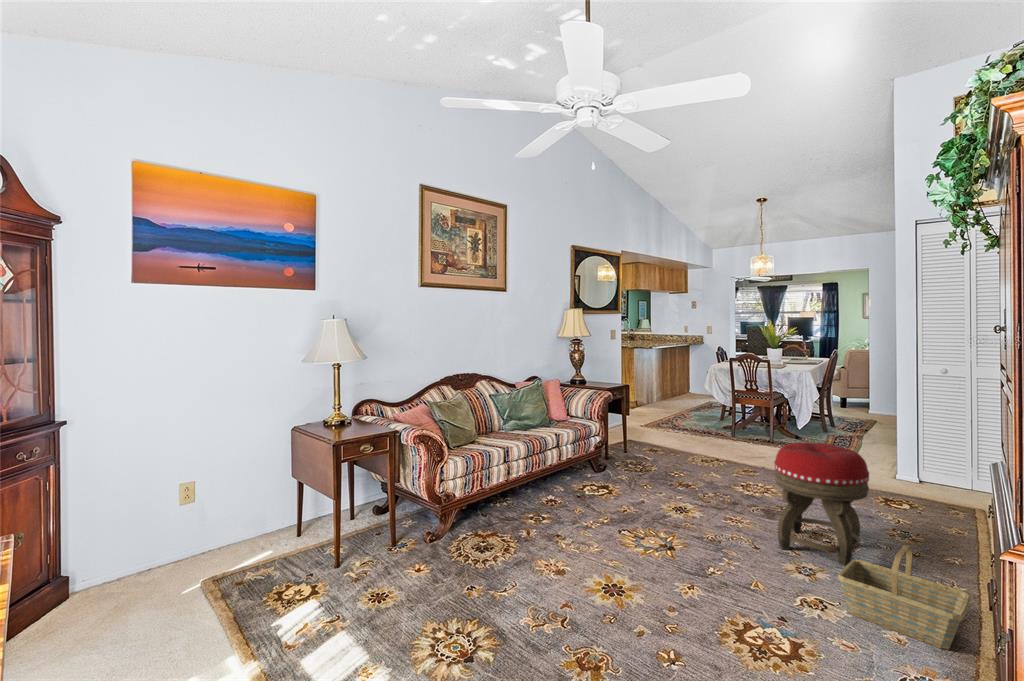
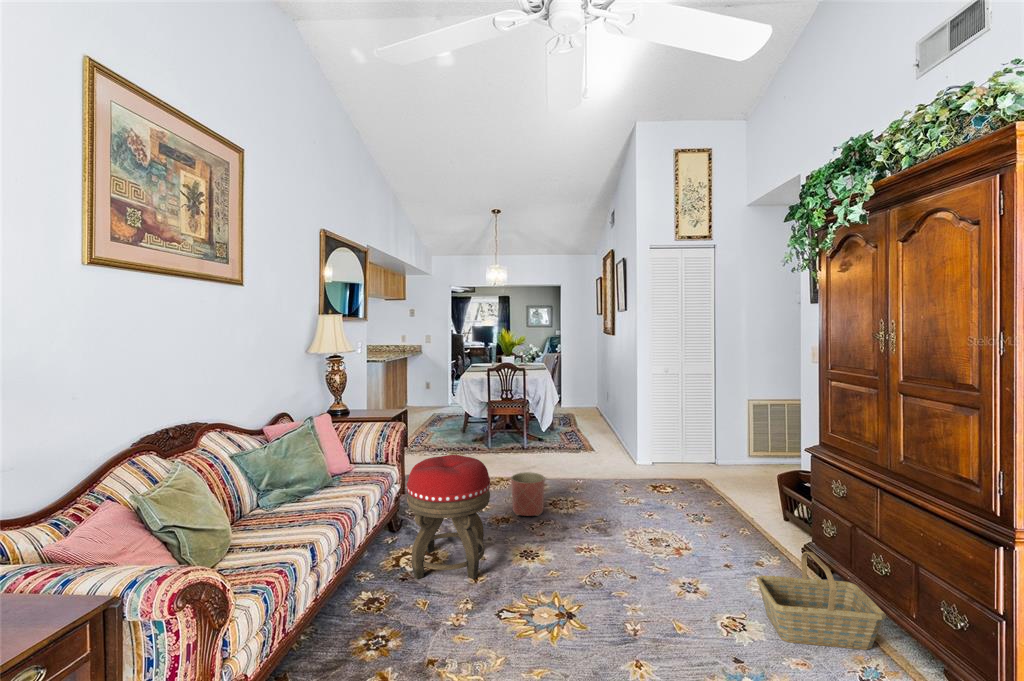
footstool: present [774,442,869,566] -> present [407,455,490,579]
planter: none [698,450,730,489] -> present [511,472,545,516]

